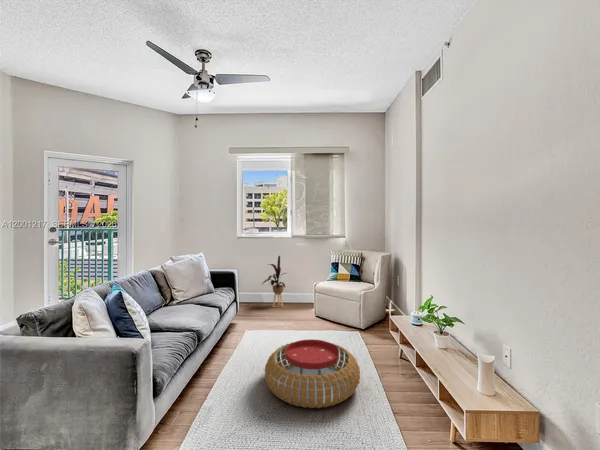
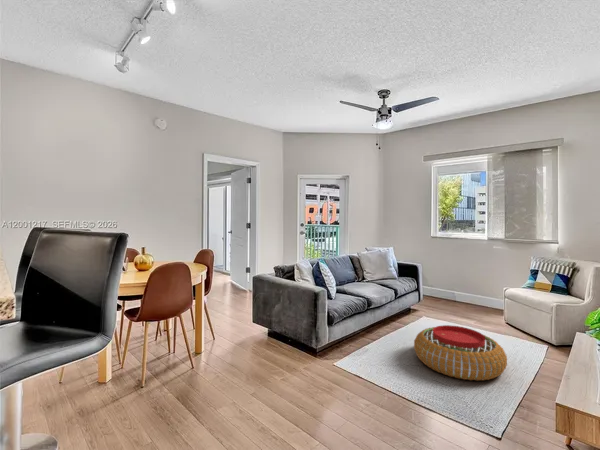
house plant: present [263,256,285,307] -> none [449,257,480,308]

